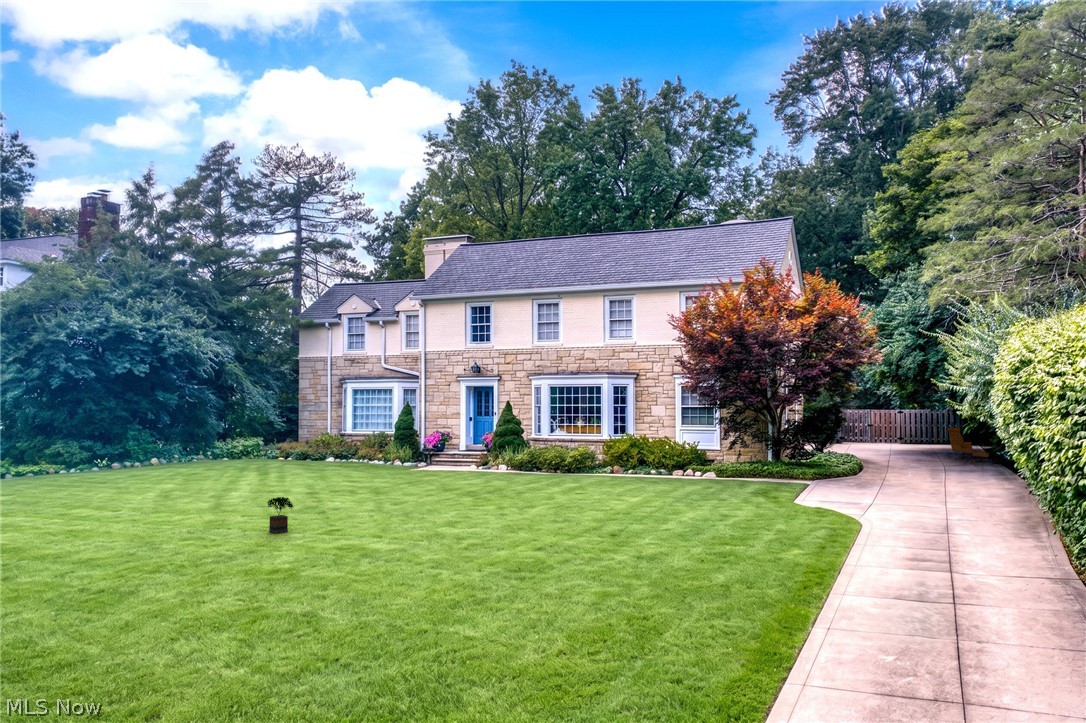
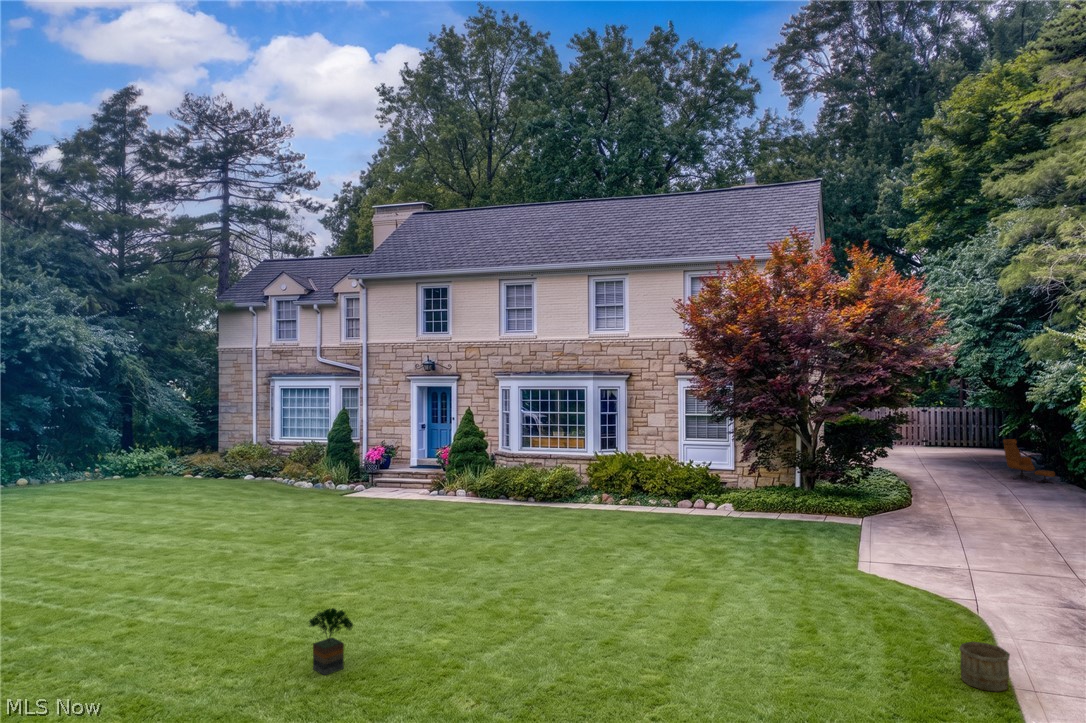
potted tree: present [267,497,293,534] -> present [309,608,353,675]
wooden bucket: none [821,519,851,545] -> present [959,642,1010,692]

